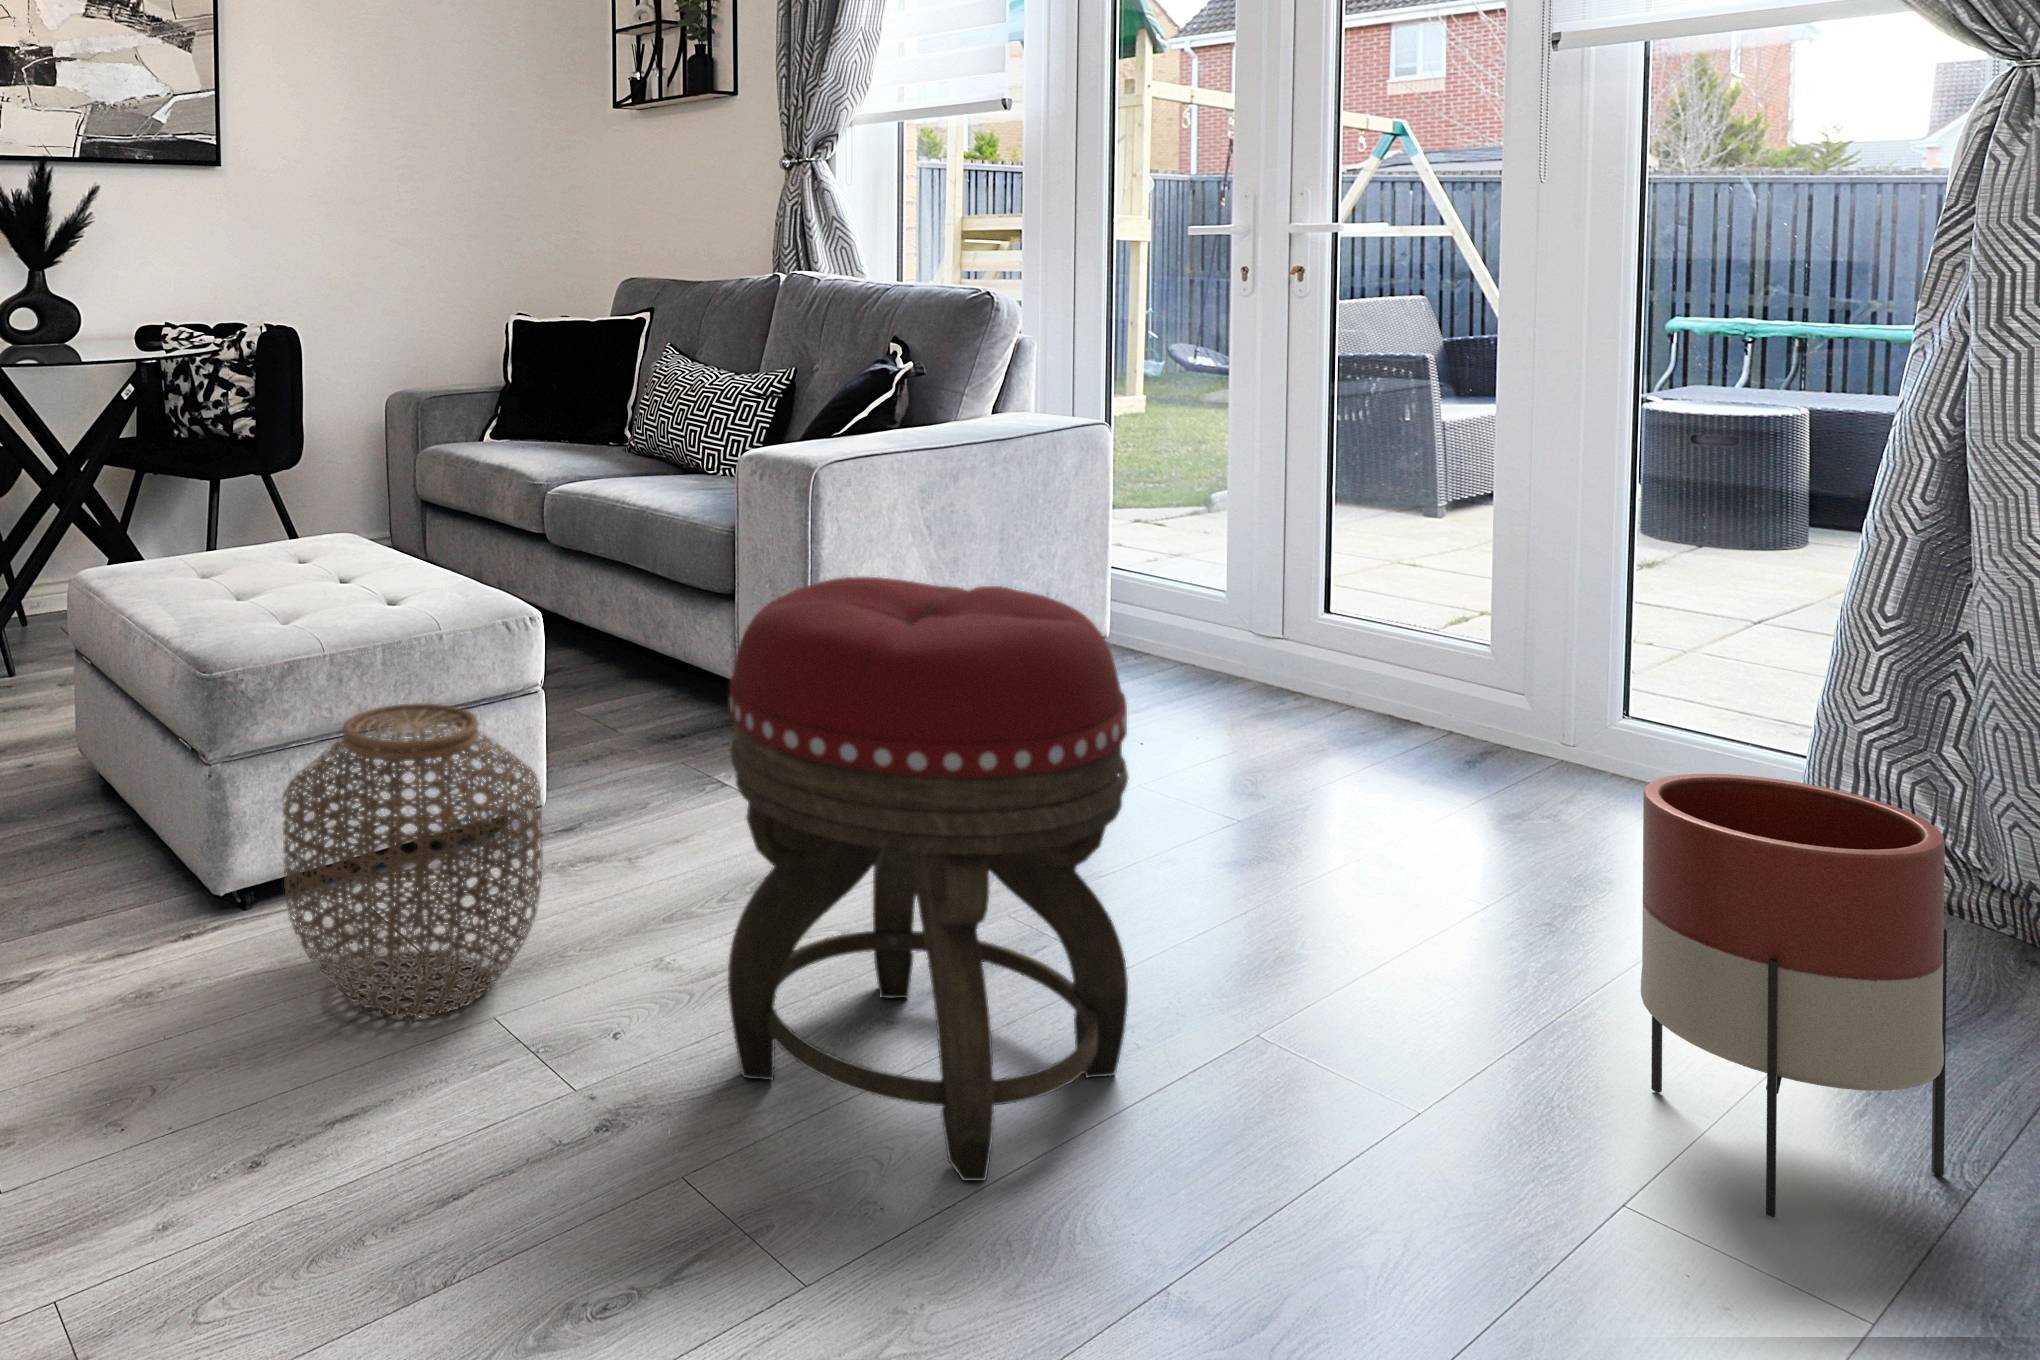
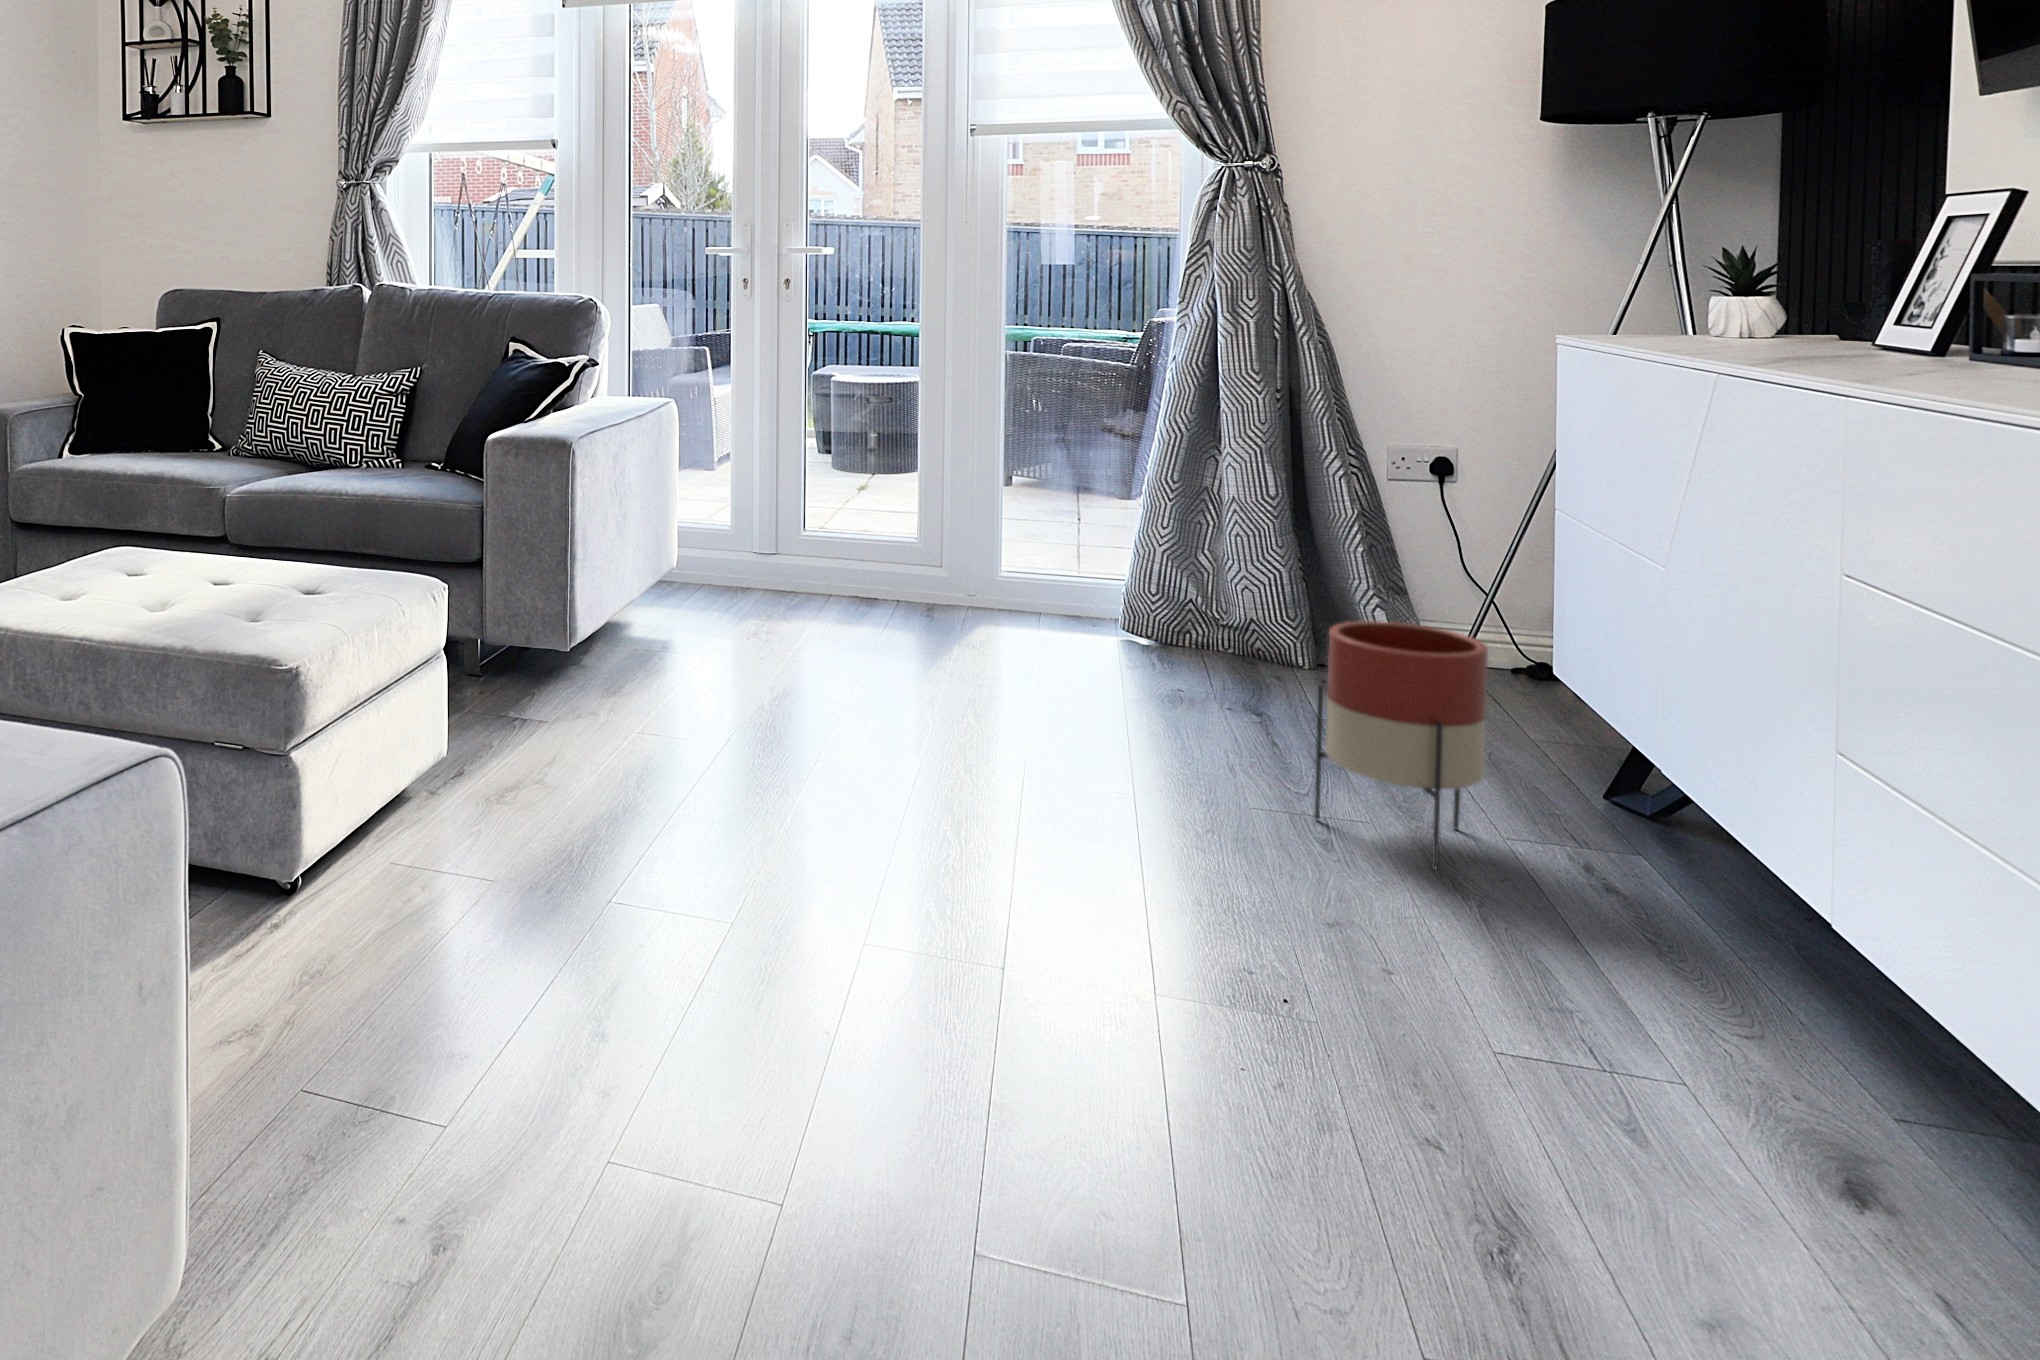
footstool: present [728,577,1128,1181] -> none [858,551,1162,973]
woven basket: present [283,703,543,1016] -> none [474,704,707,986]

